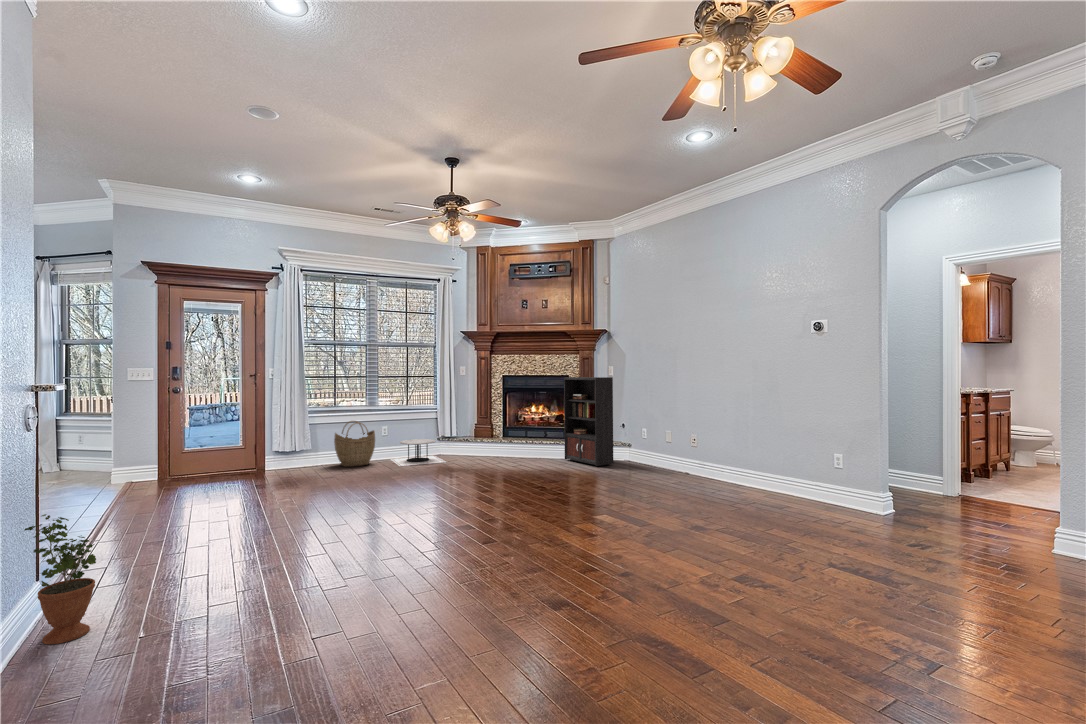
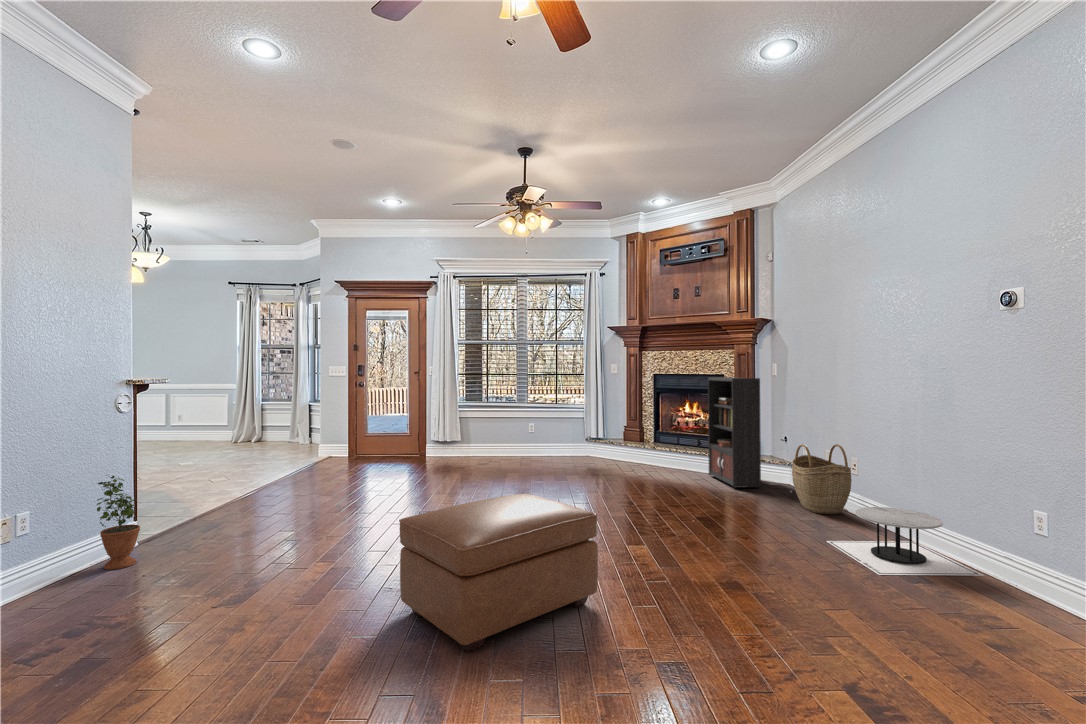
woven basket: present [334,421,375,467] -> present [792,444,852,514]
side table: present [391,439,445,466] -> present [827,507,983,576]
ottoman: none [504,476,636,602] -> present [399,494,598,652]

